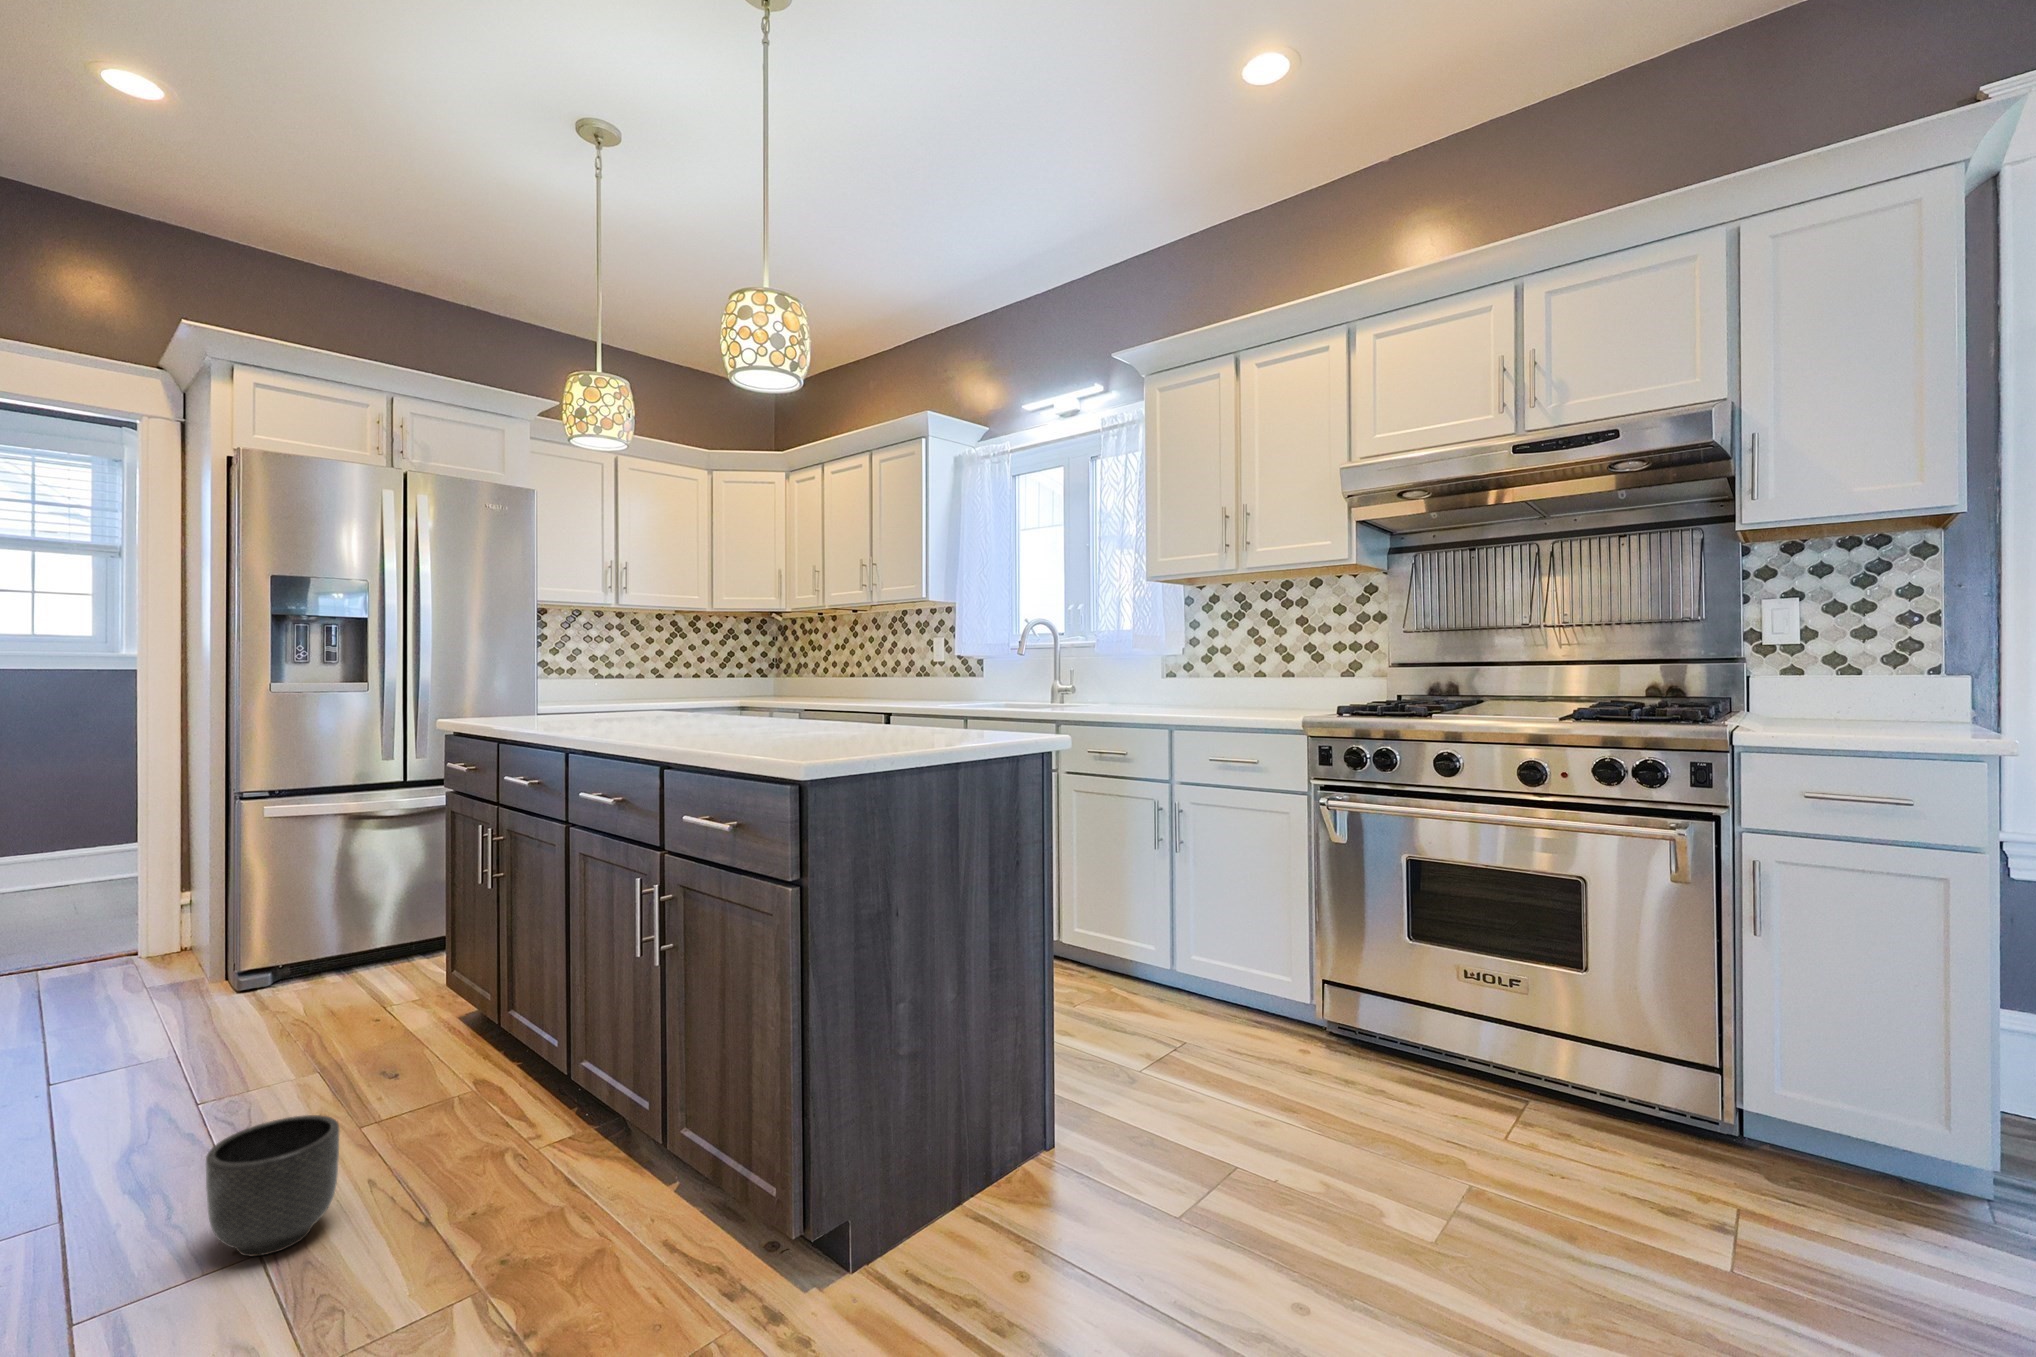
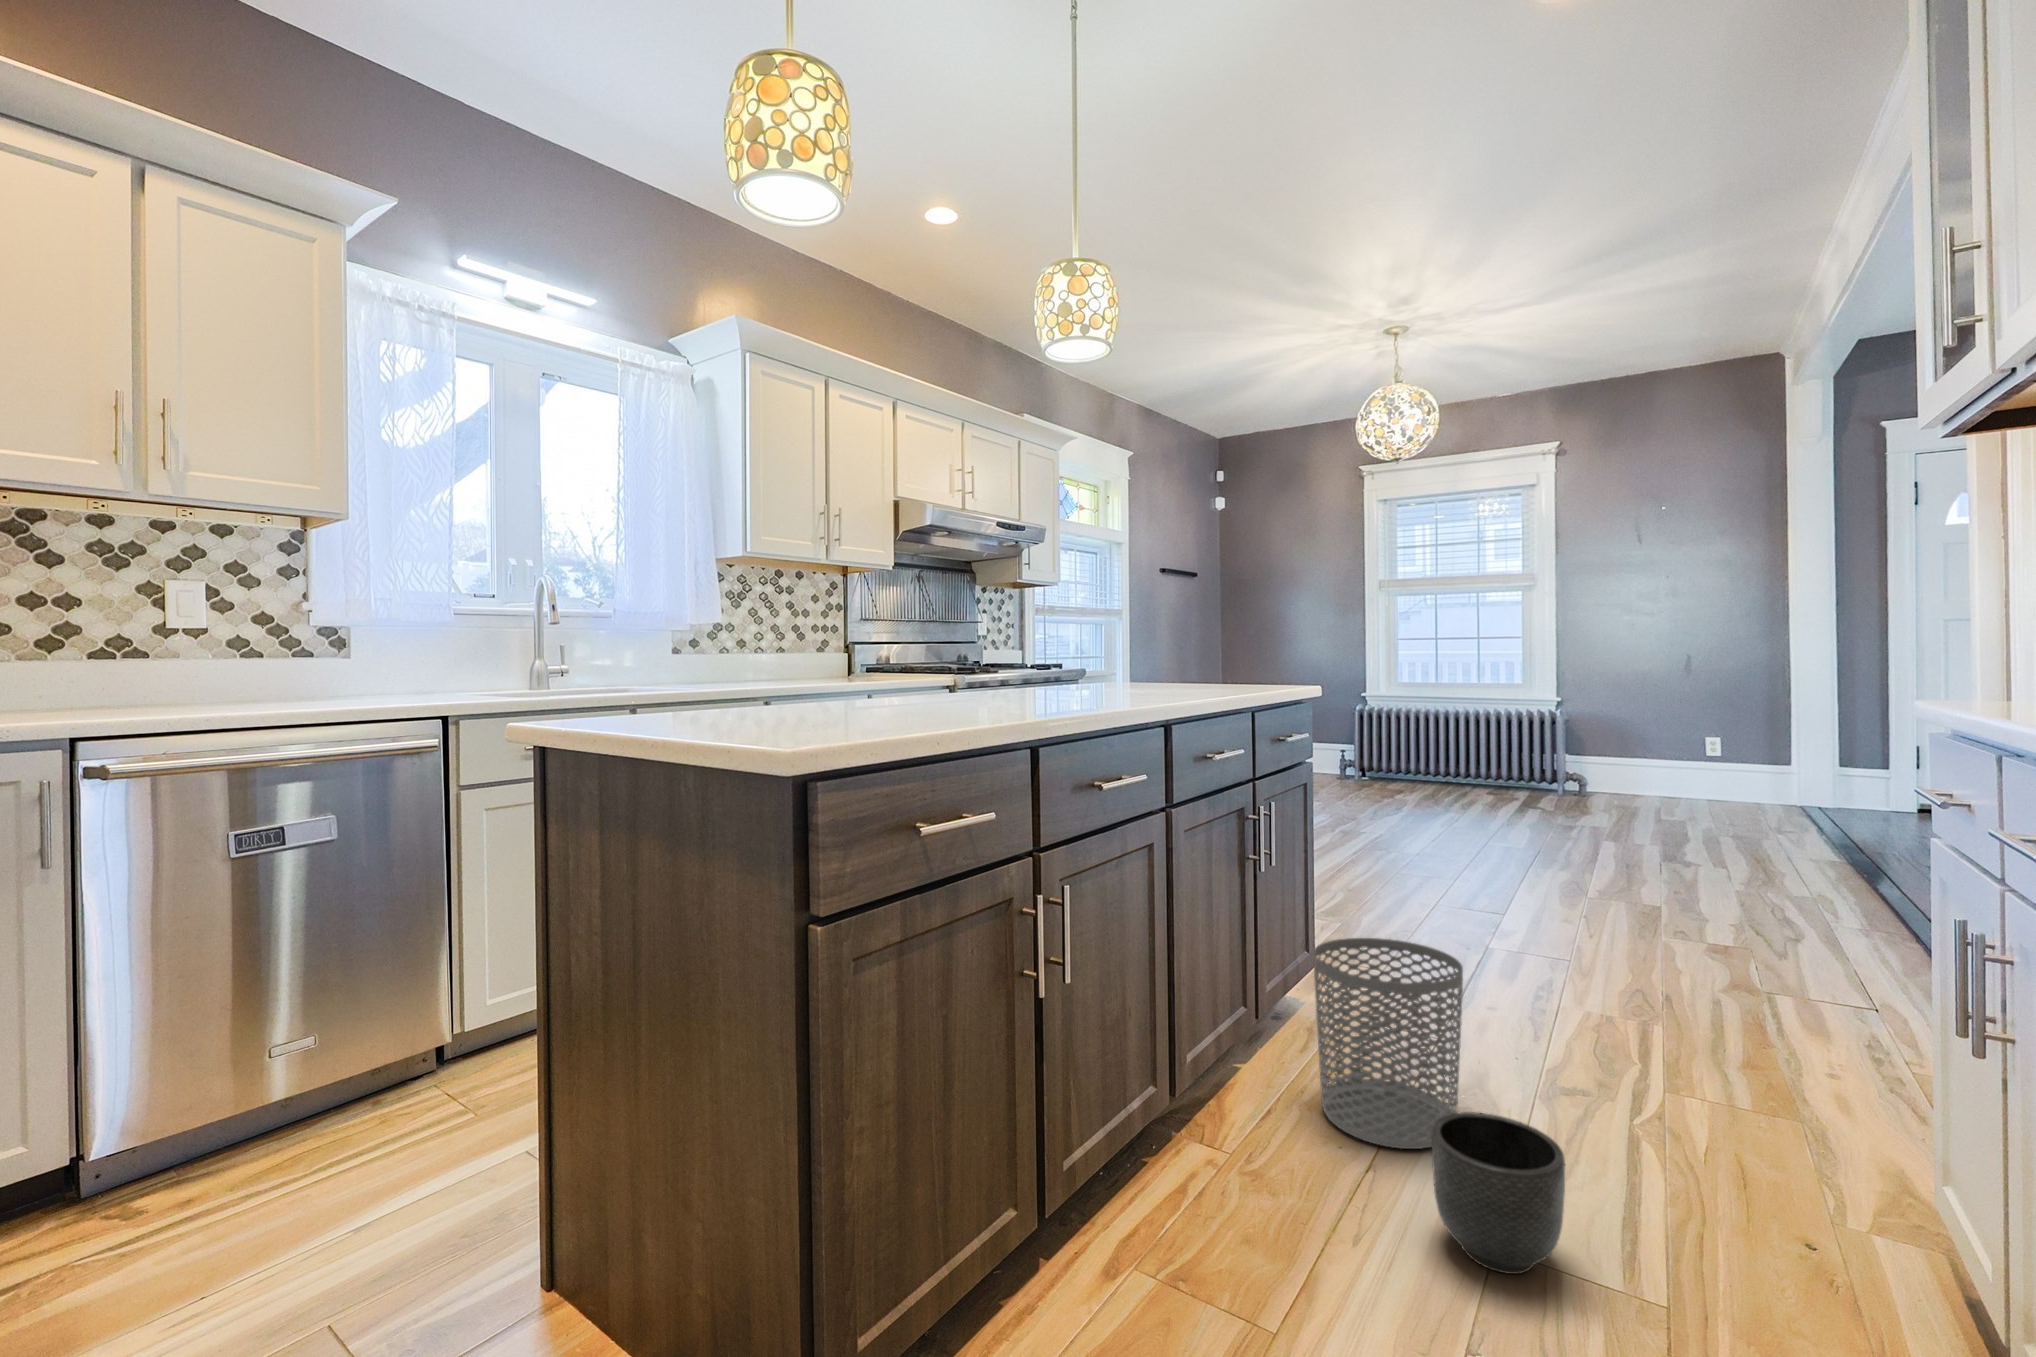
waste bin: none [409,1029,593,1290] -> present [1313,938,1463,1149]

